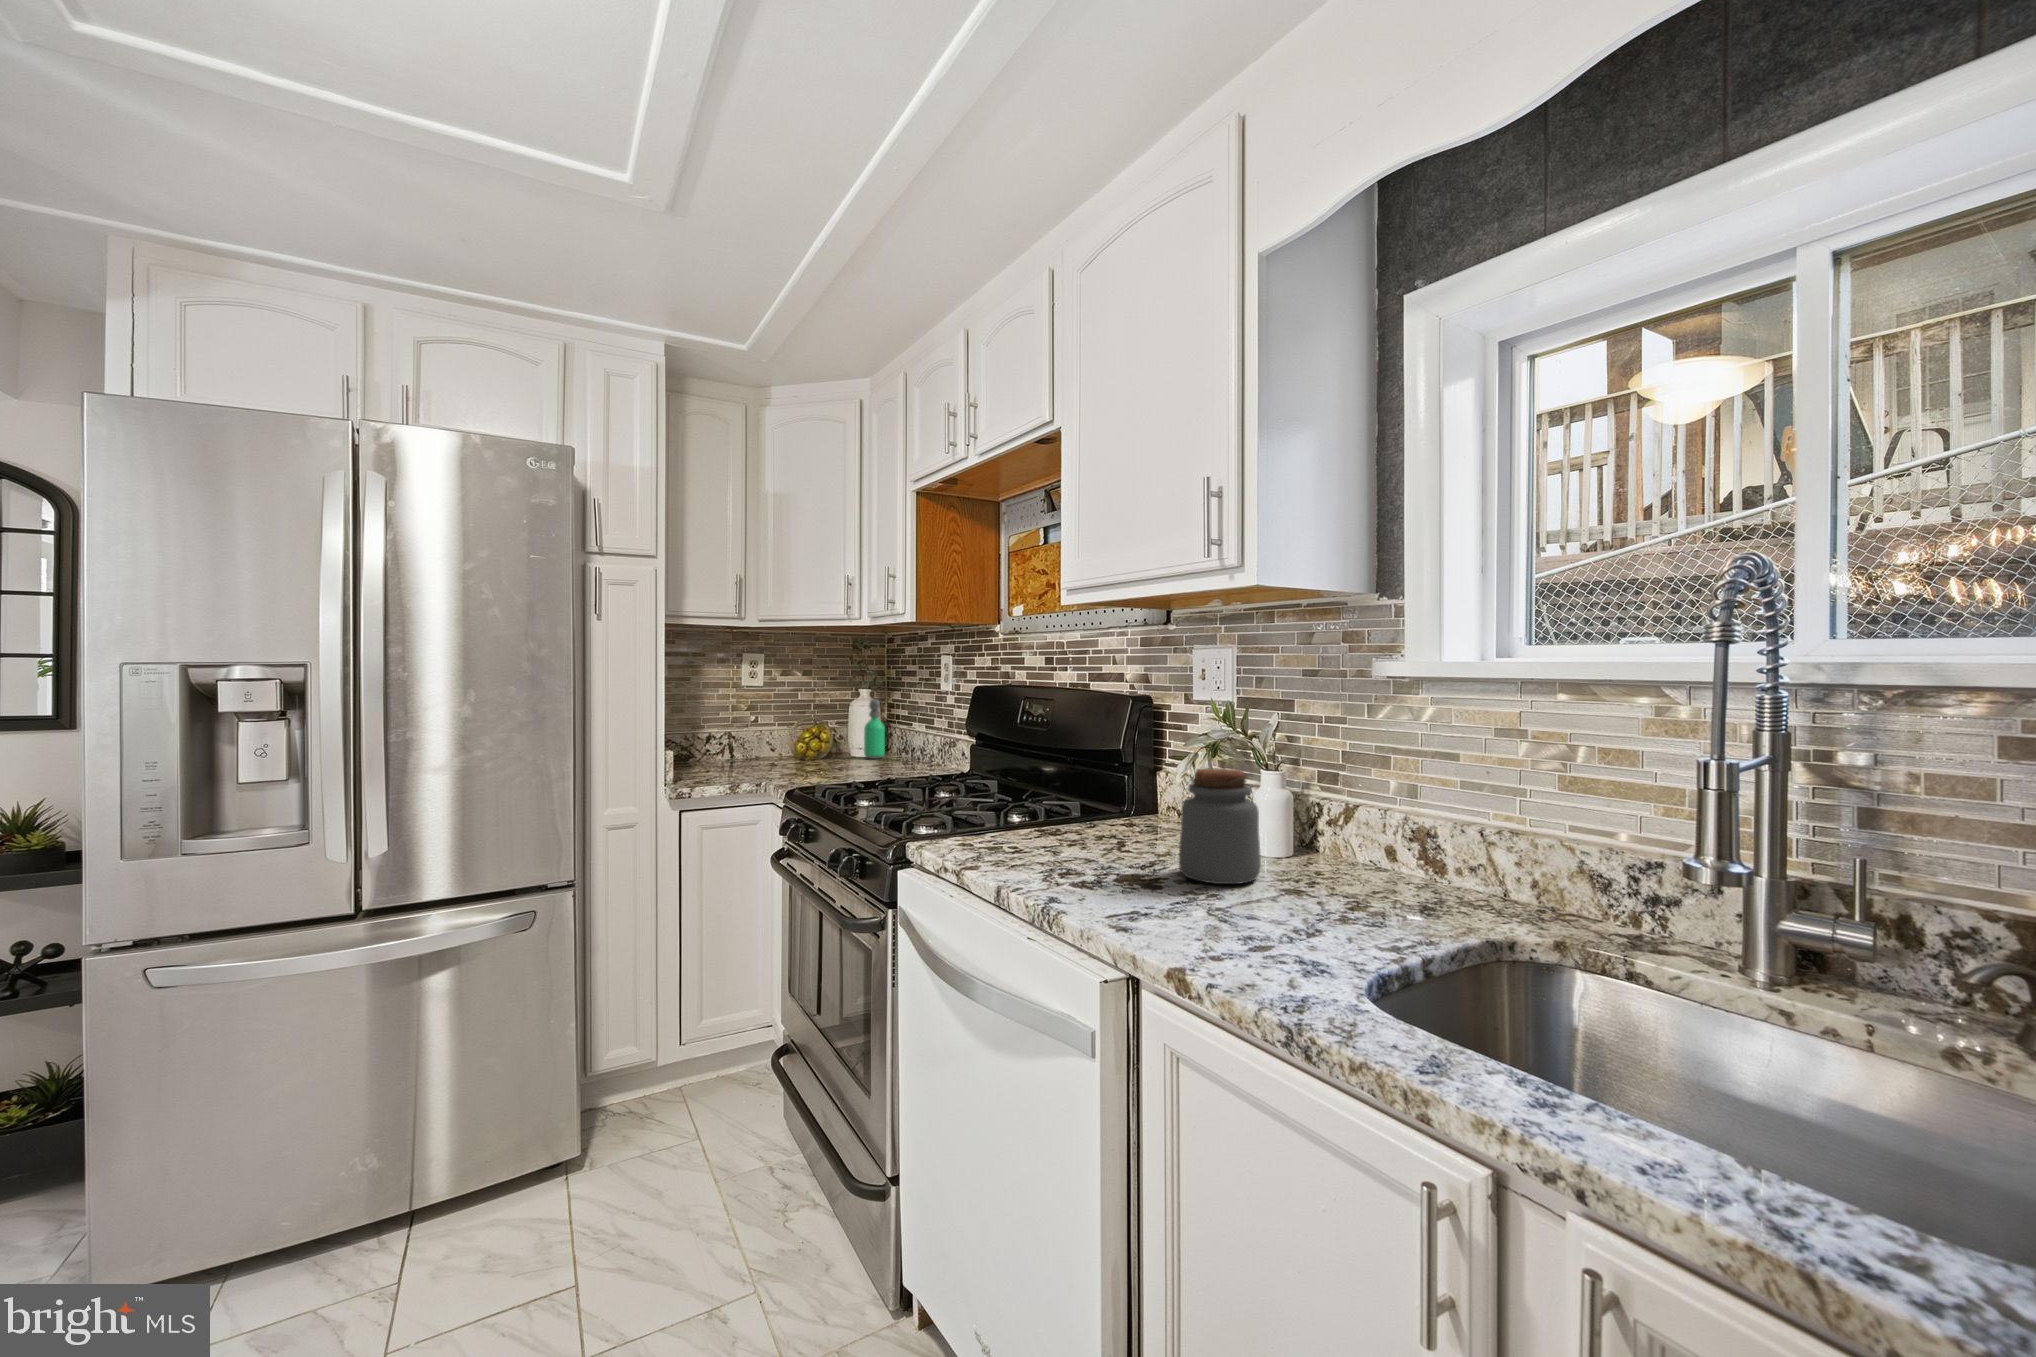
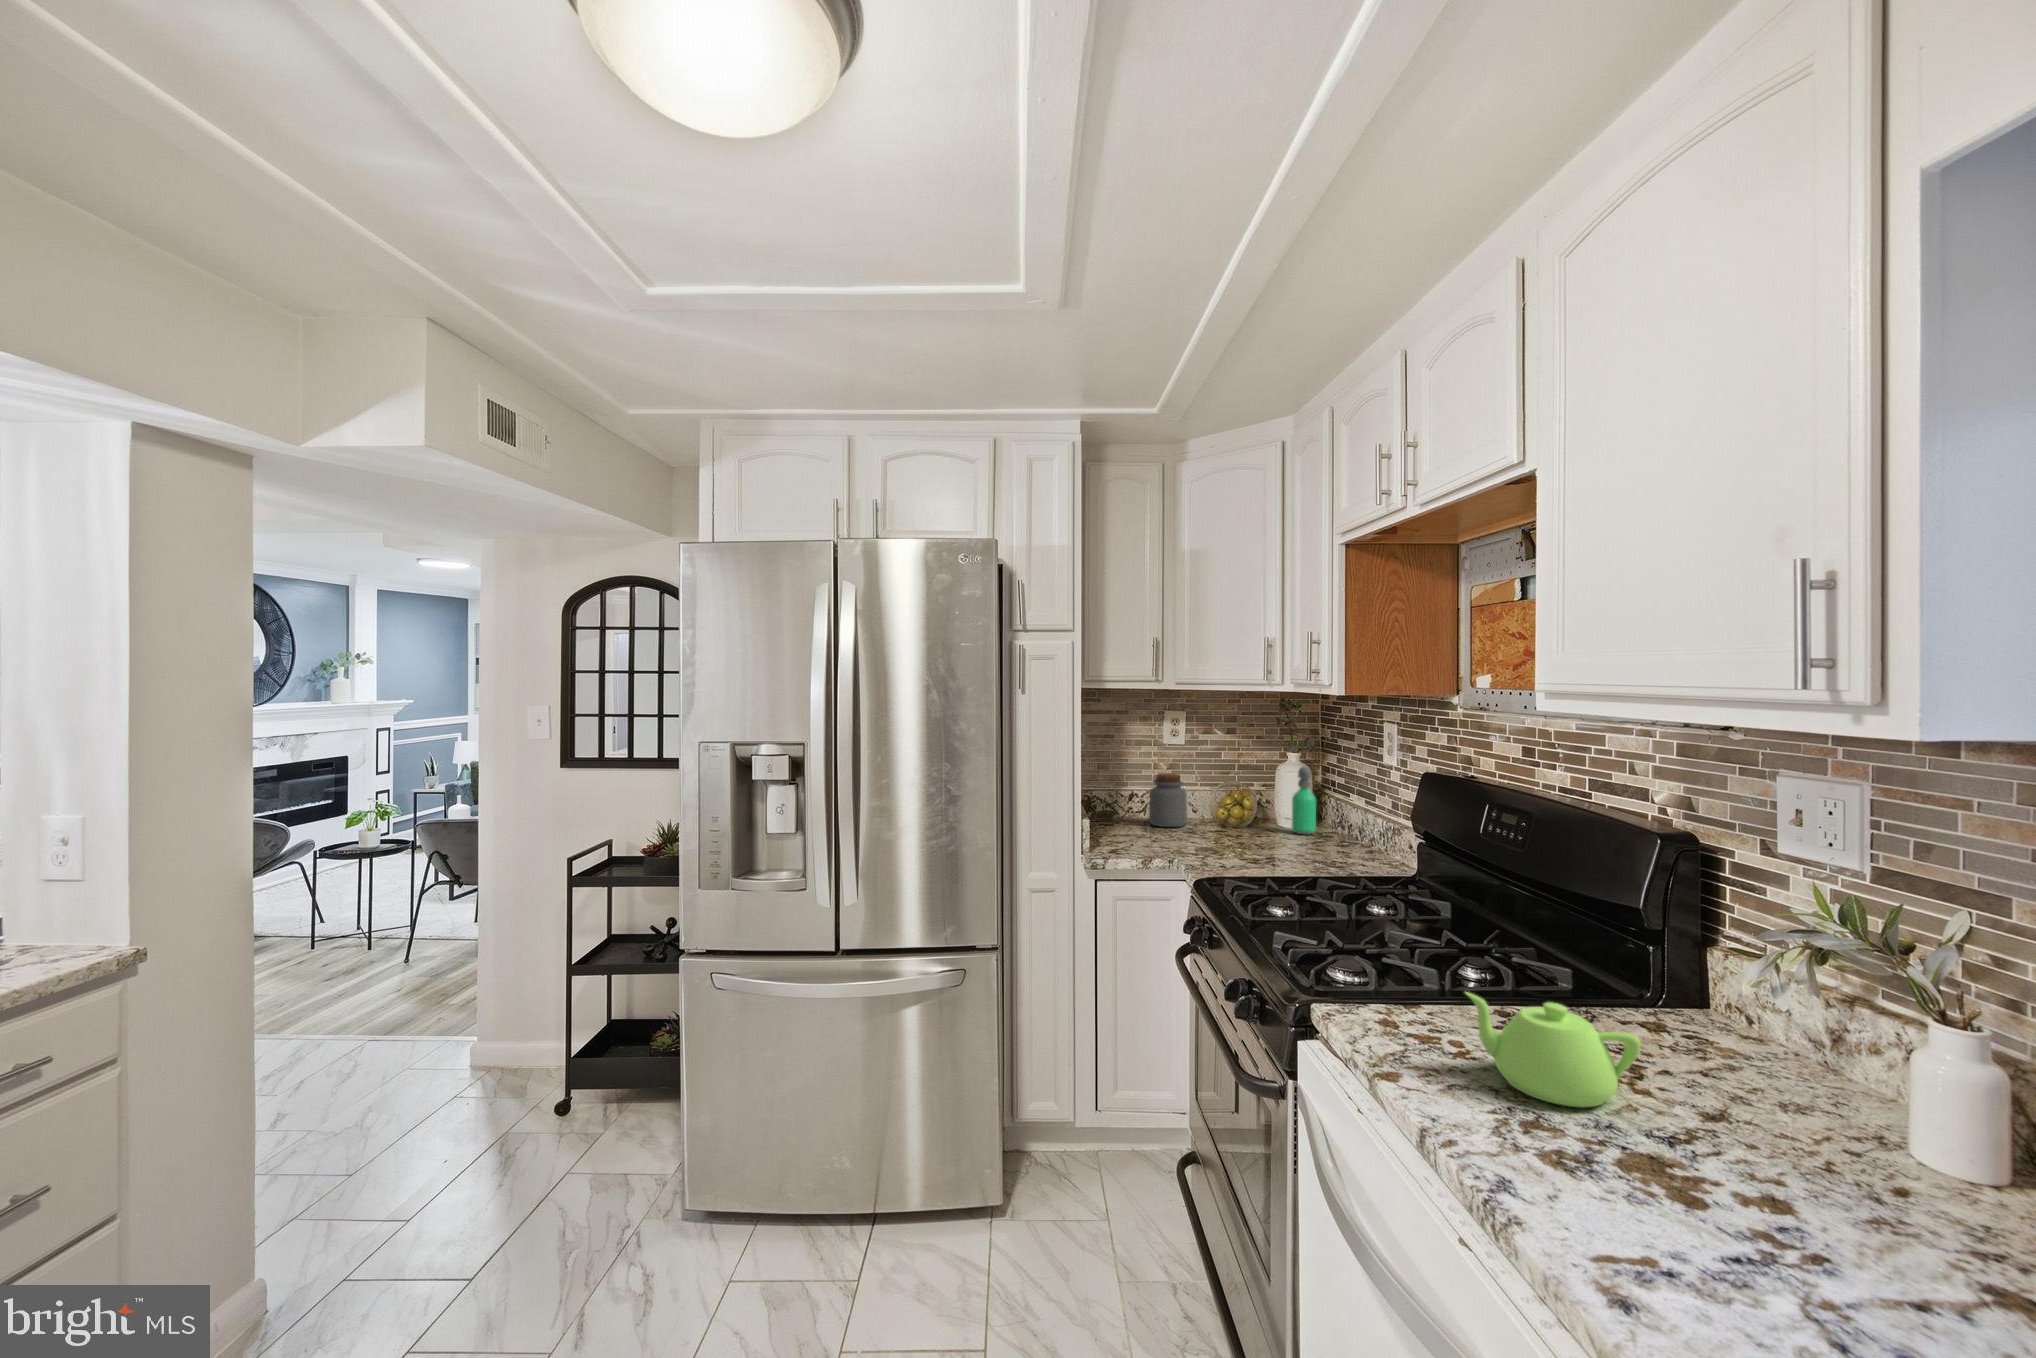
jar: present [1179,769,1261,884] -> present [1149,773,1188,827]
teapot: none [1018,799,1125,864] -> present [1466,992,1641,1107]

